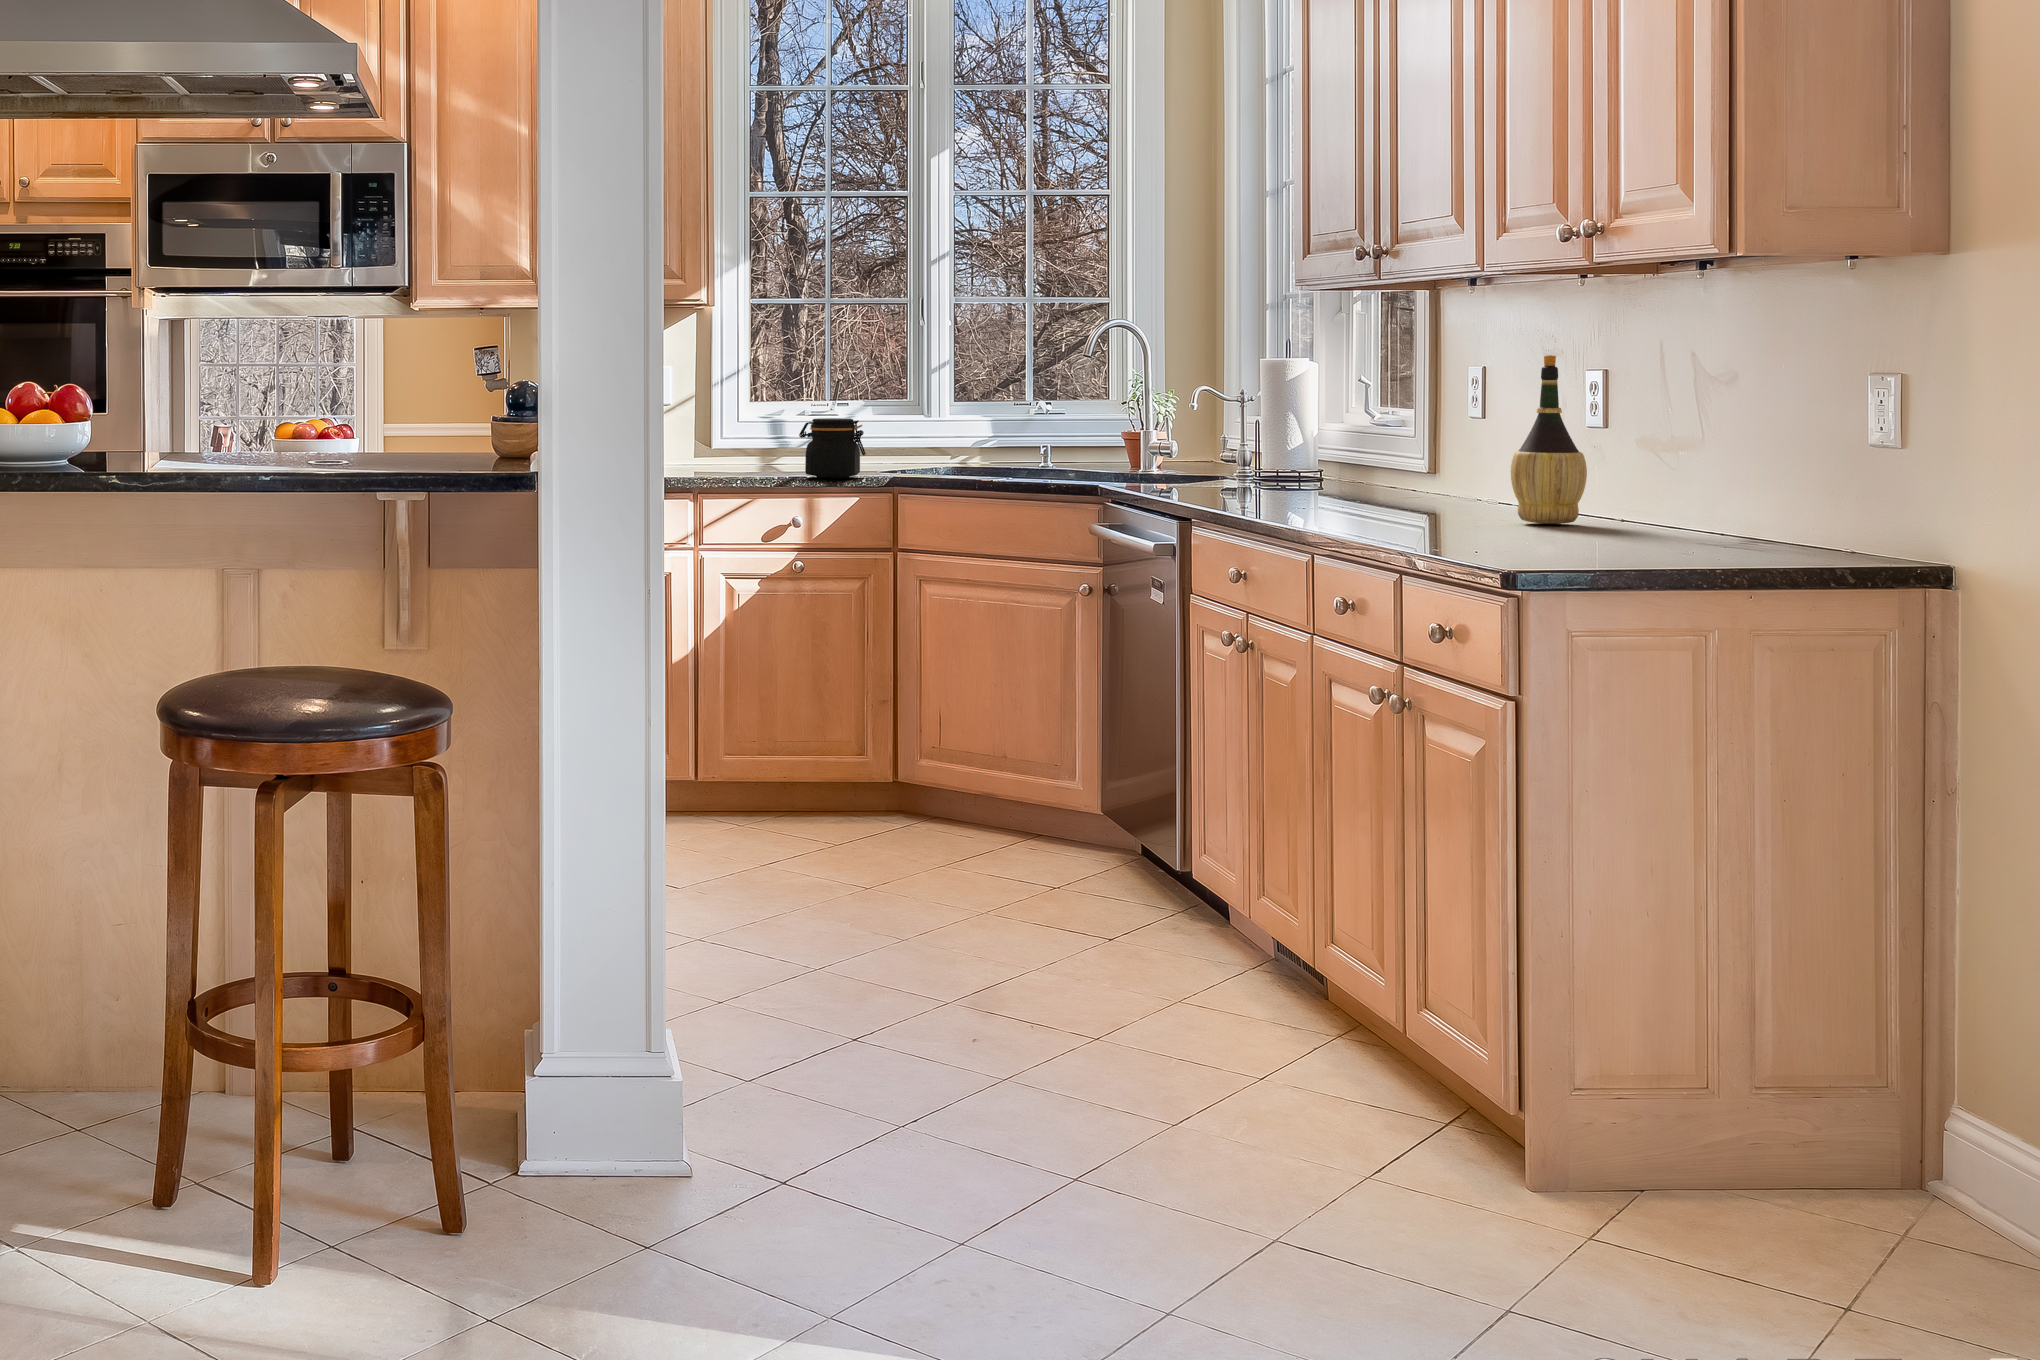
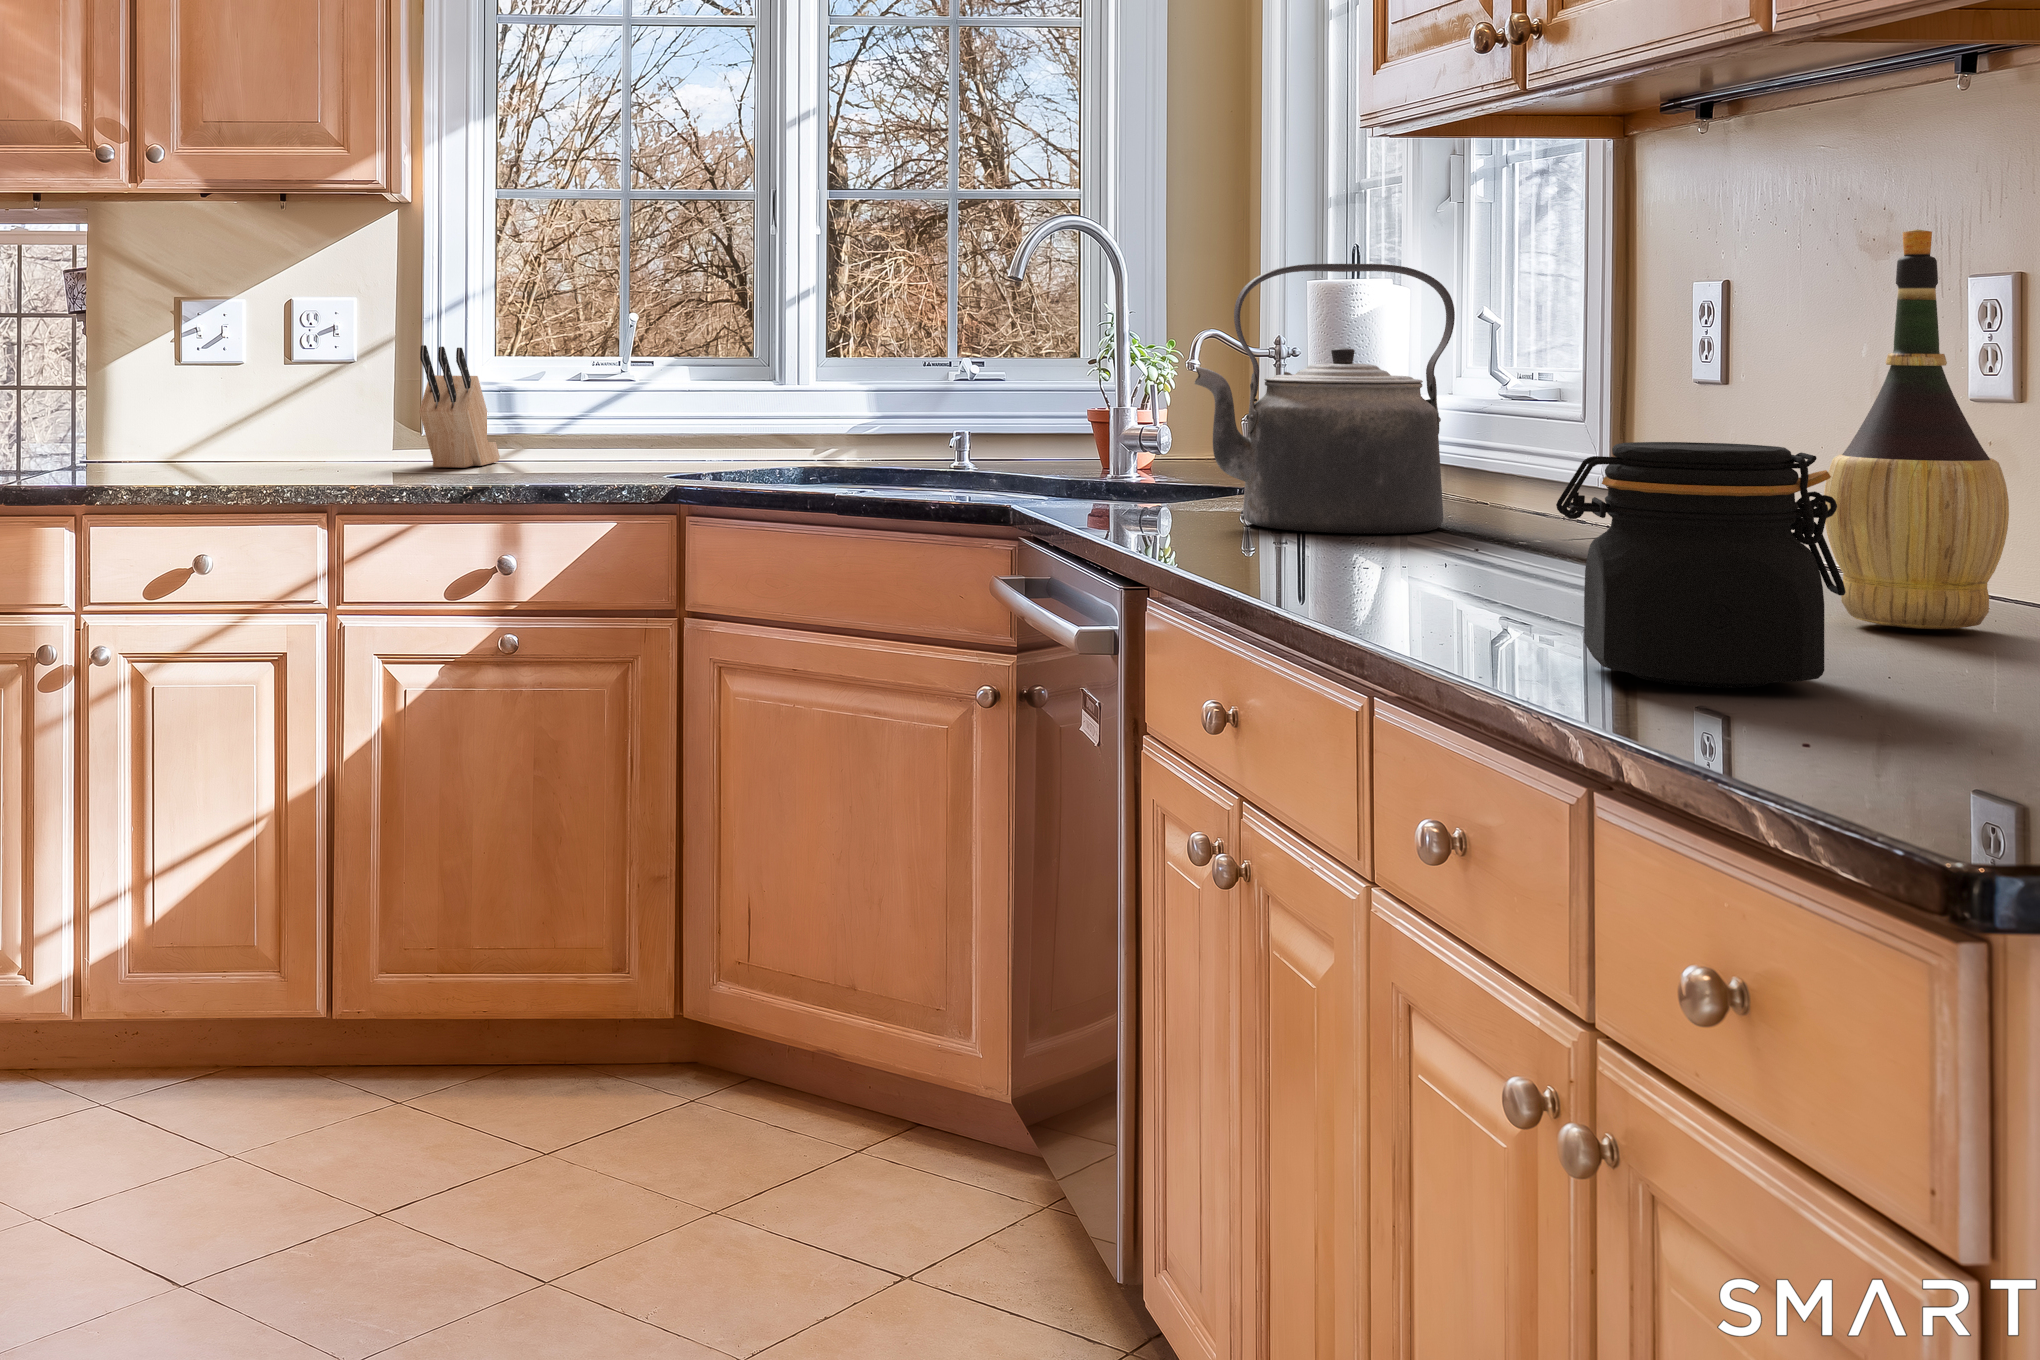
kettle: none [1209,356,1347,495] -> present [1195,264,1455,534]
knife block: none [718,397,756,470] -> present [419,345,500,468]
jar: present [799,418,866,478] -> present [1556,442,1846,688]

